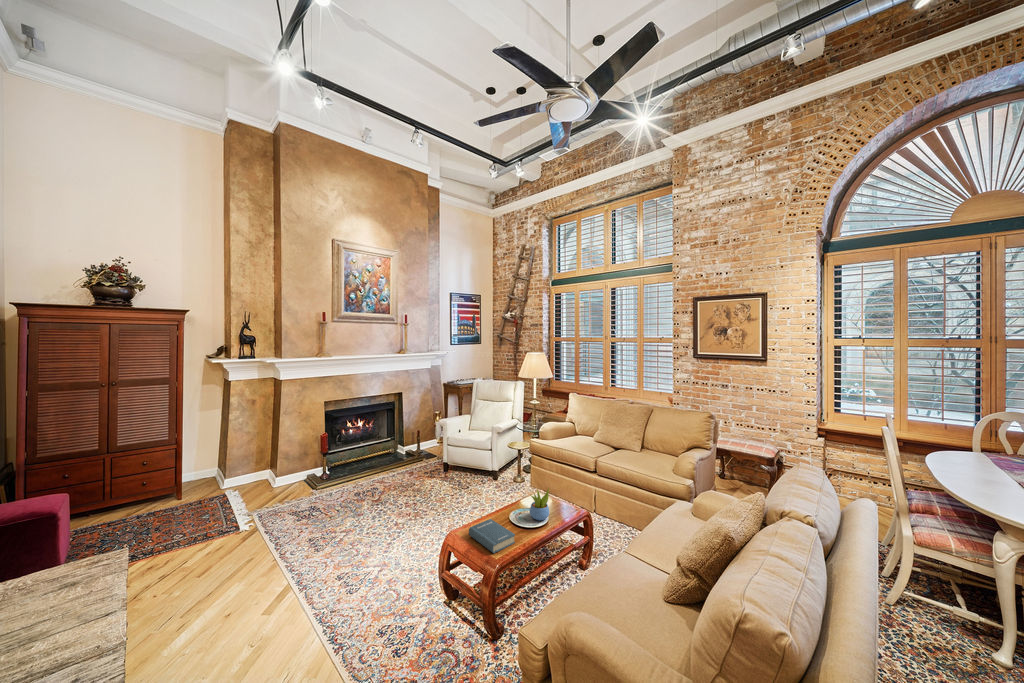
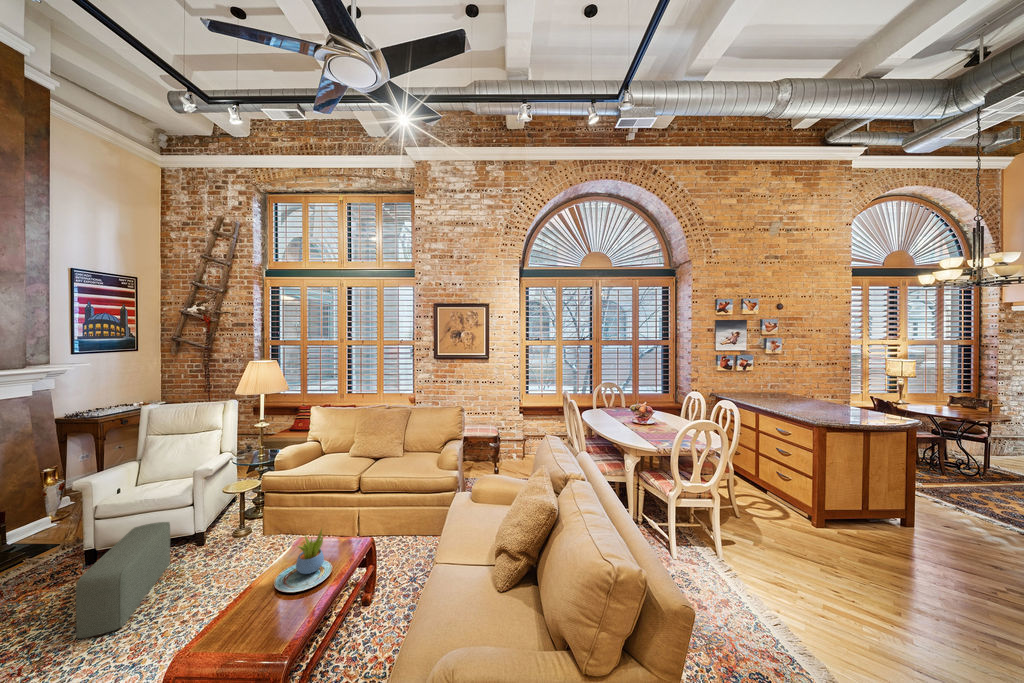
pouf: none [434,455,480,513] -> present [76,522,170,638]
book: present [469,519,515,553] -> none [204,603,288,648]

